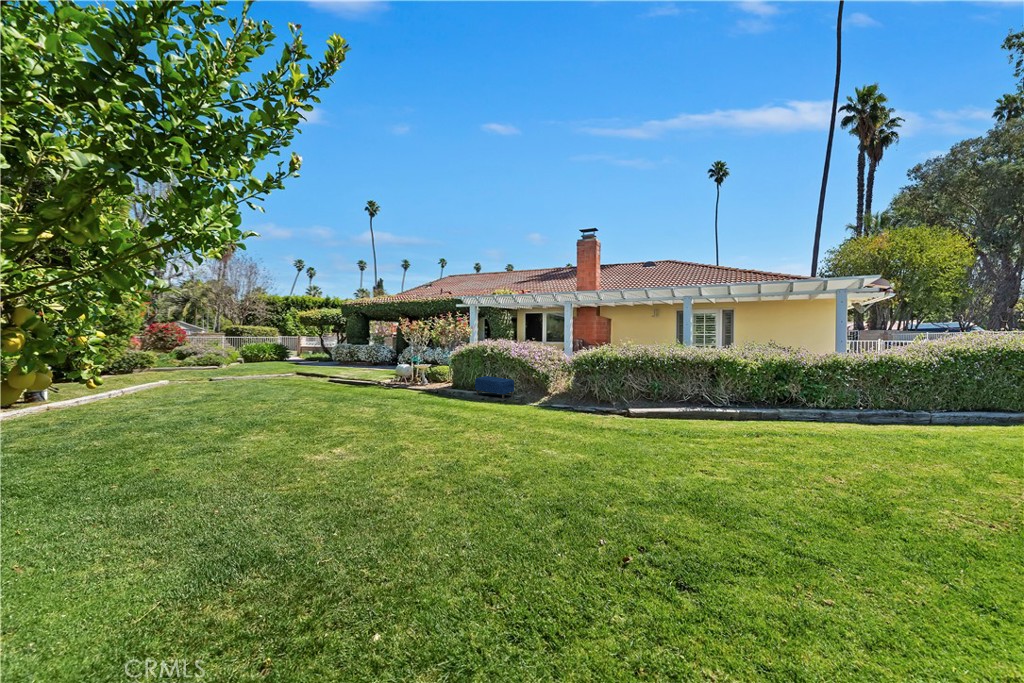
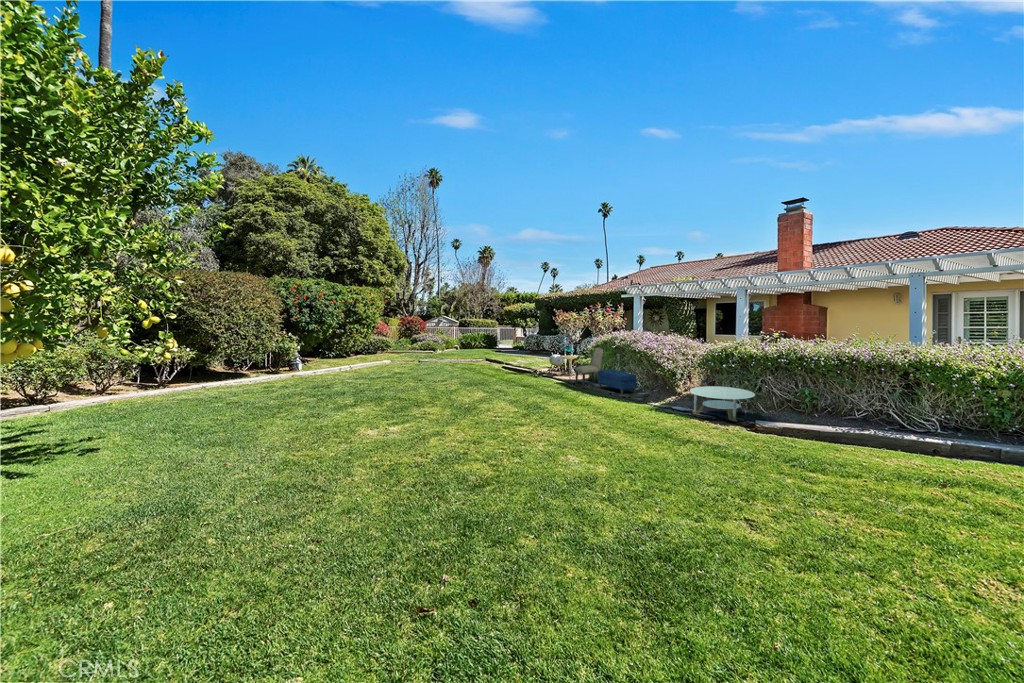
chair: none [448,356,475,395] -> present [575,347,603,386]
round table: none [579,385,625,412] -> present [690,386,755,421]

